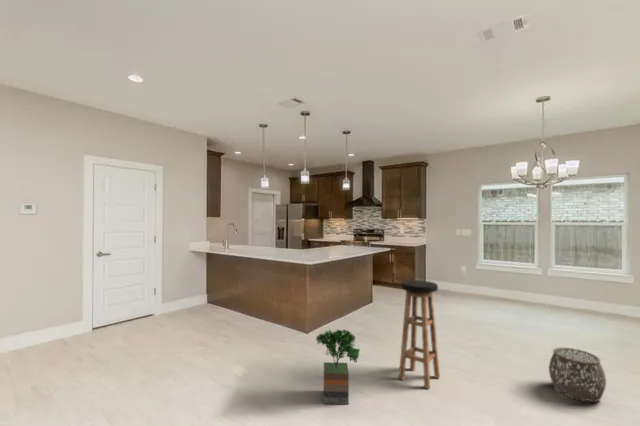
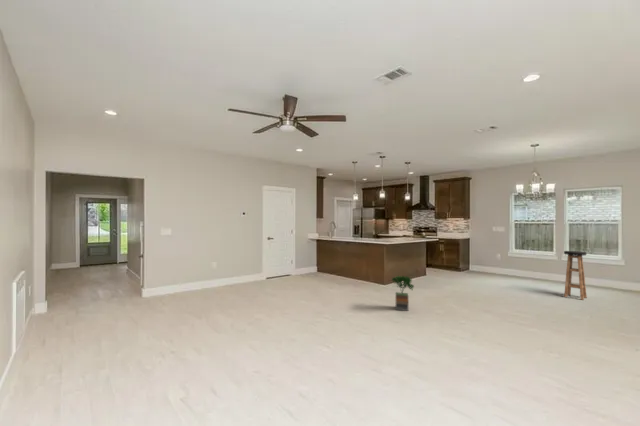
bar stool: present [399,280,440,389] -> present [564,251,587,300]
woven basket: present [549,348,606,402] -> none [523,293,555,319]

